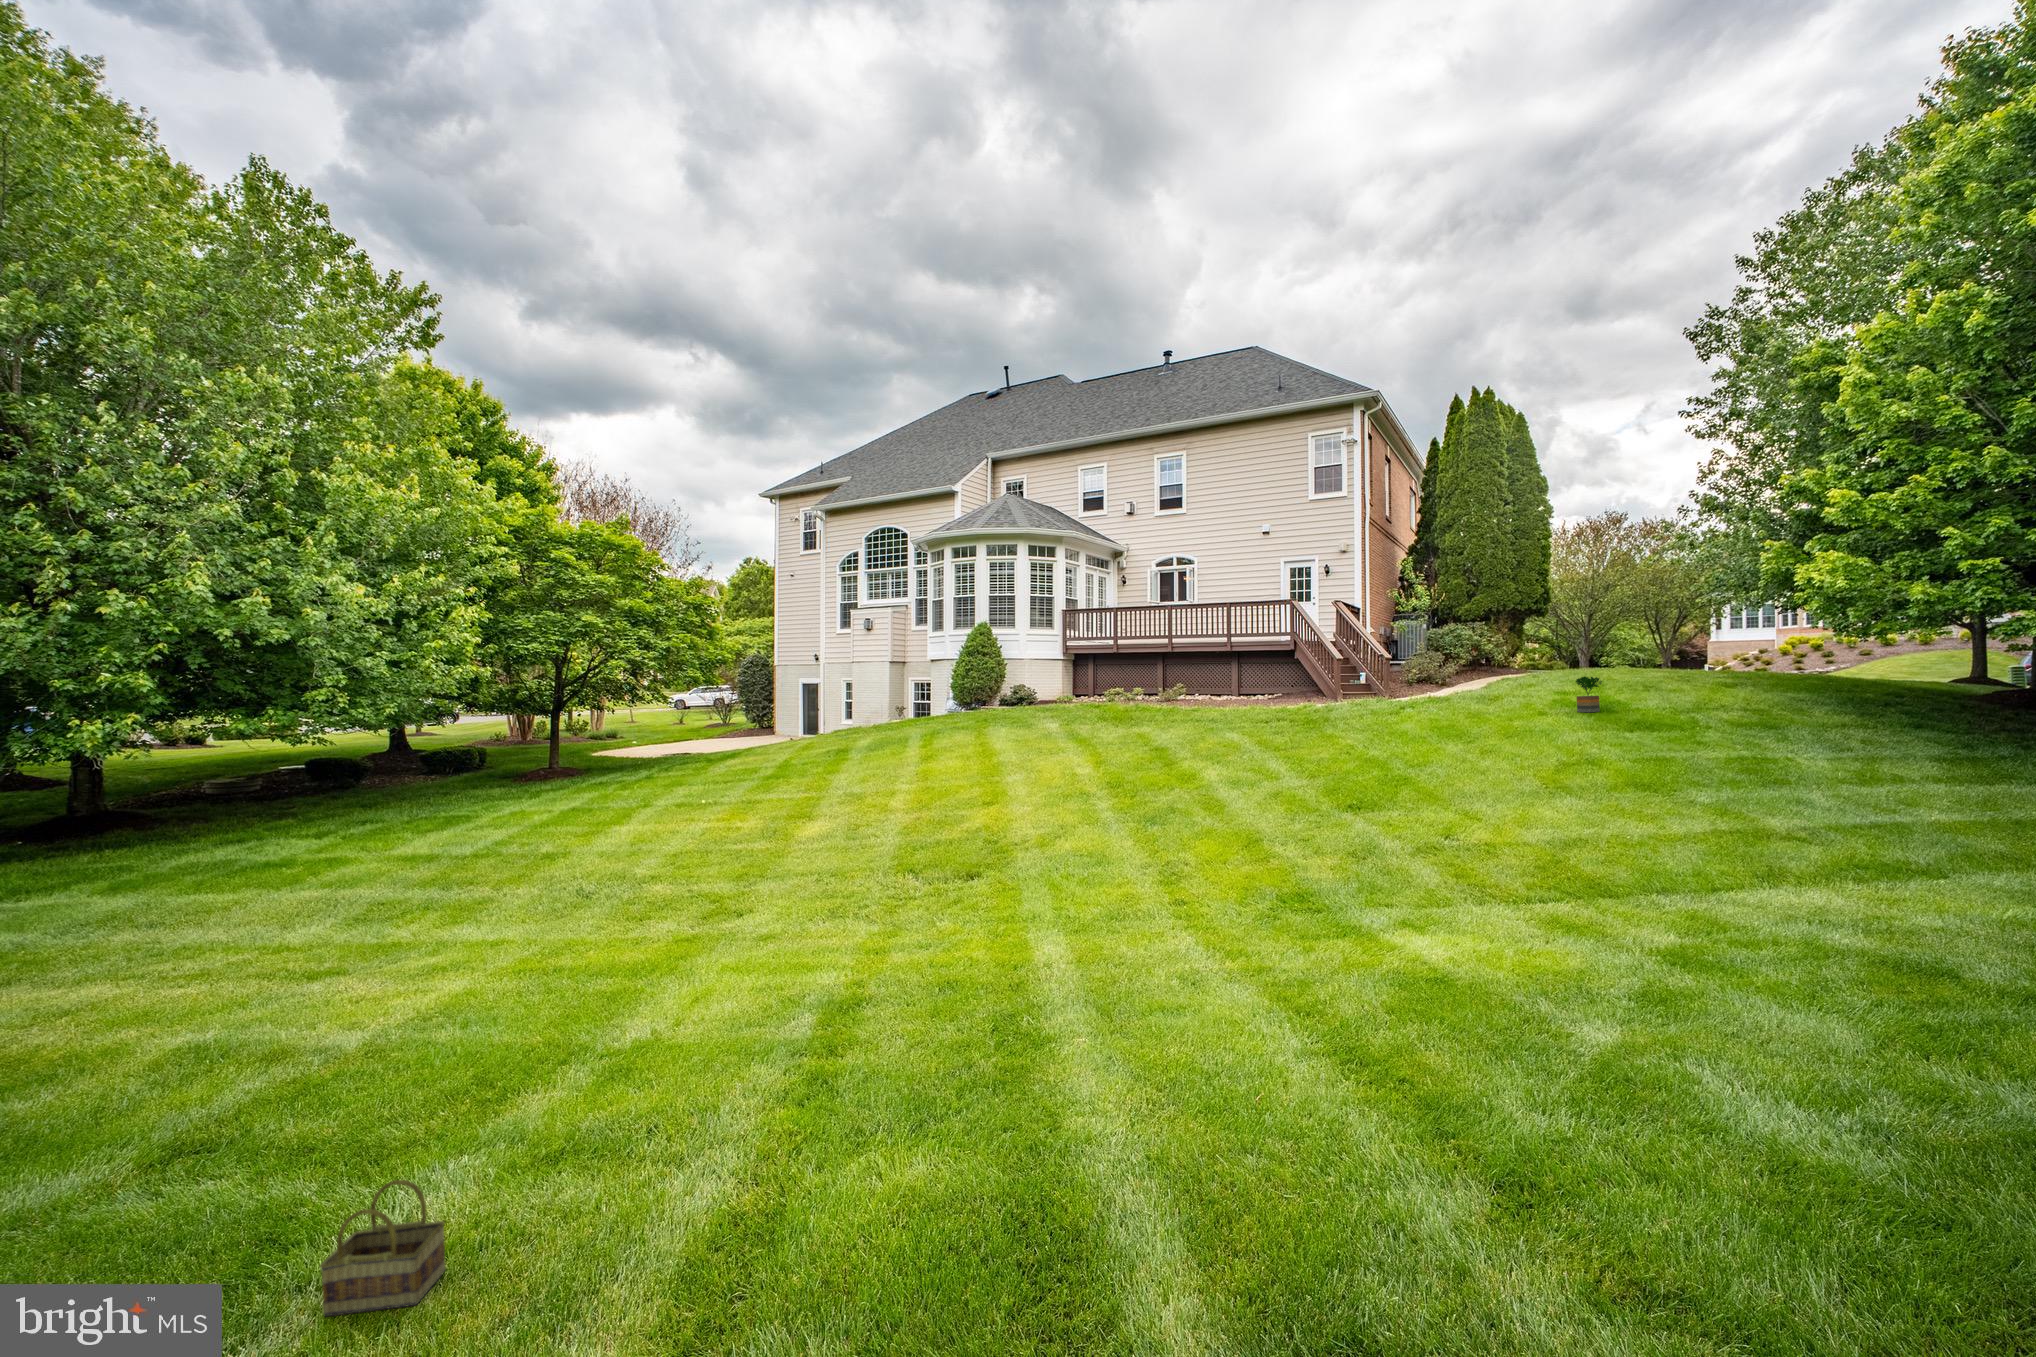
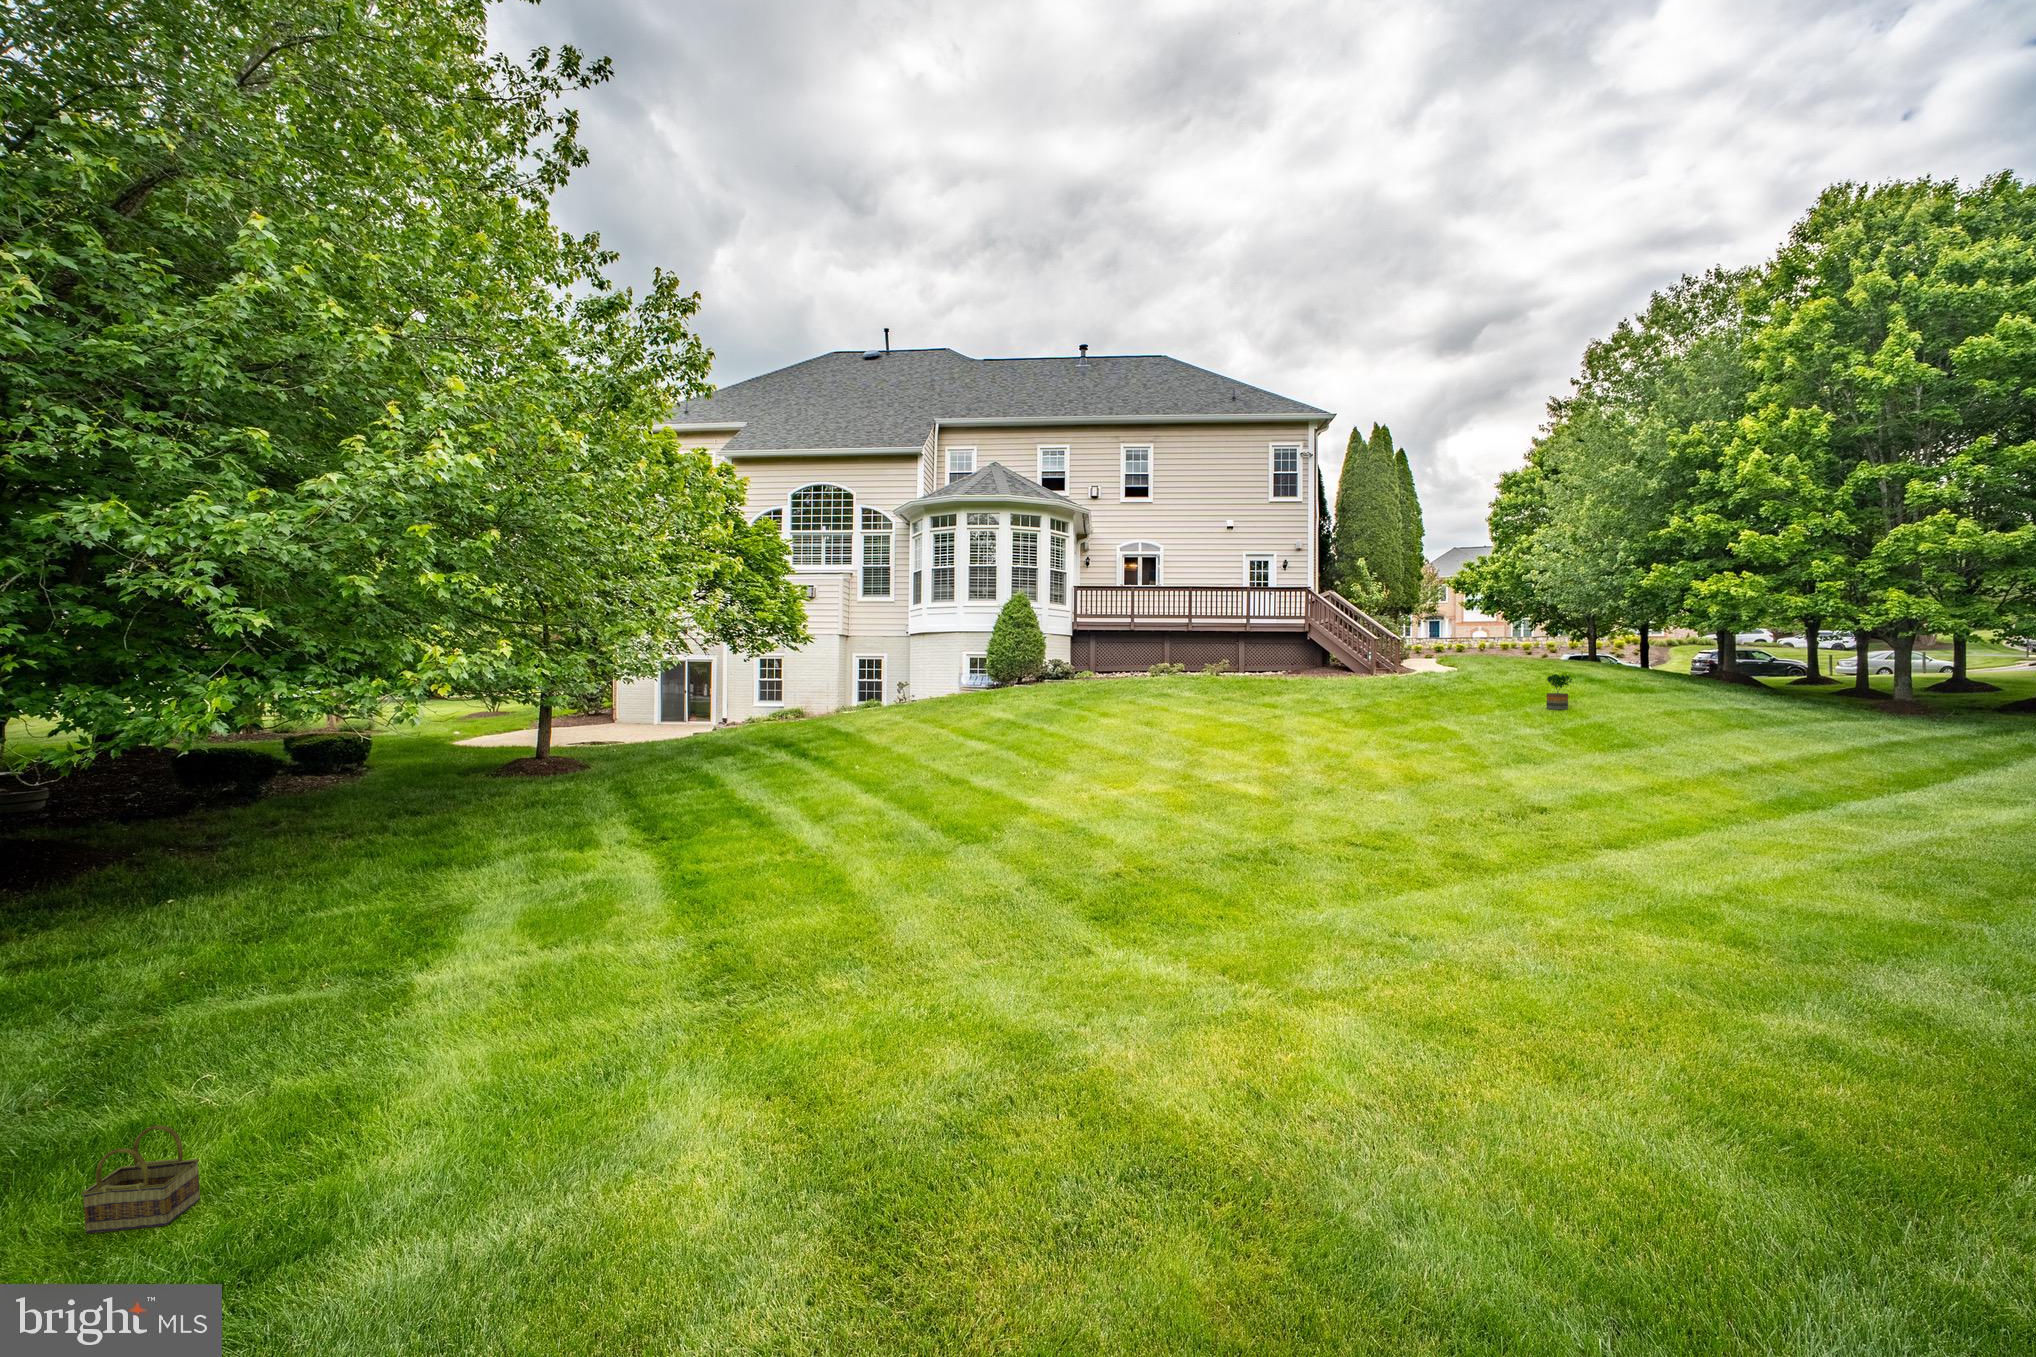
basket: present [320,1180,445,1316] -> present [81,1125,200,1234]

